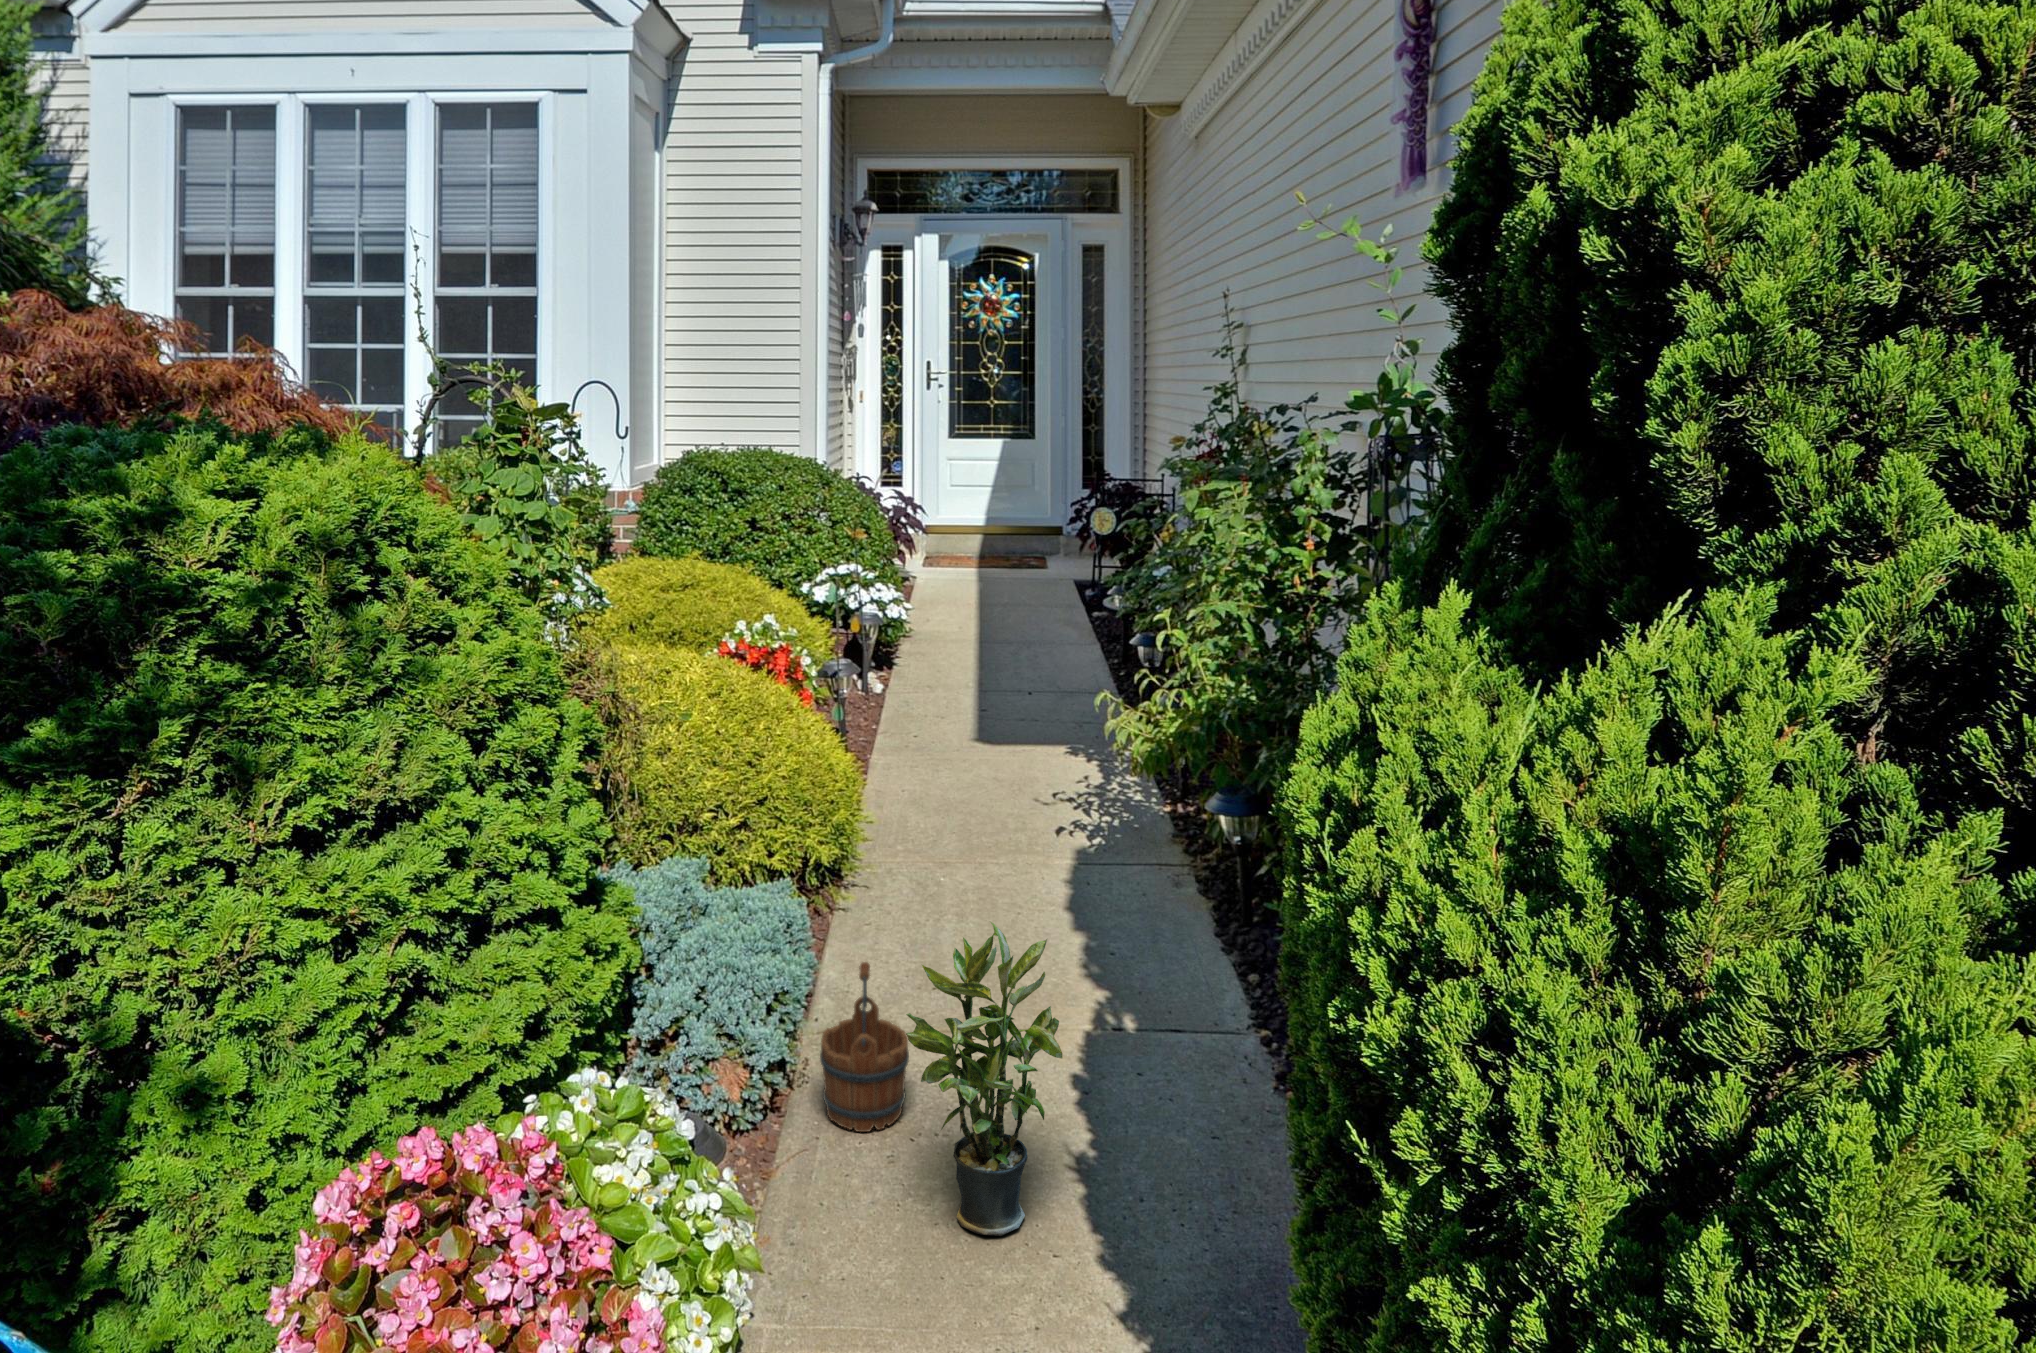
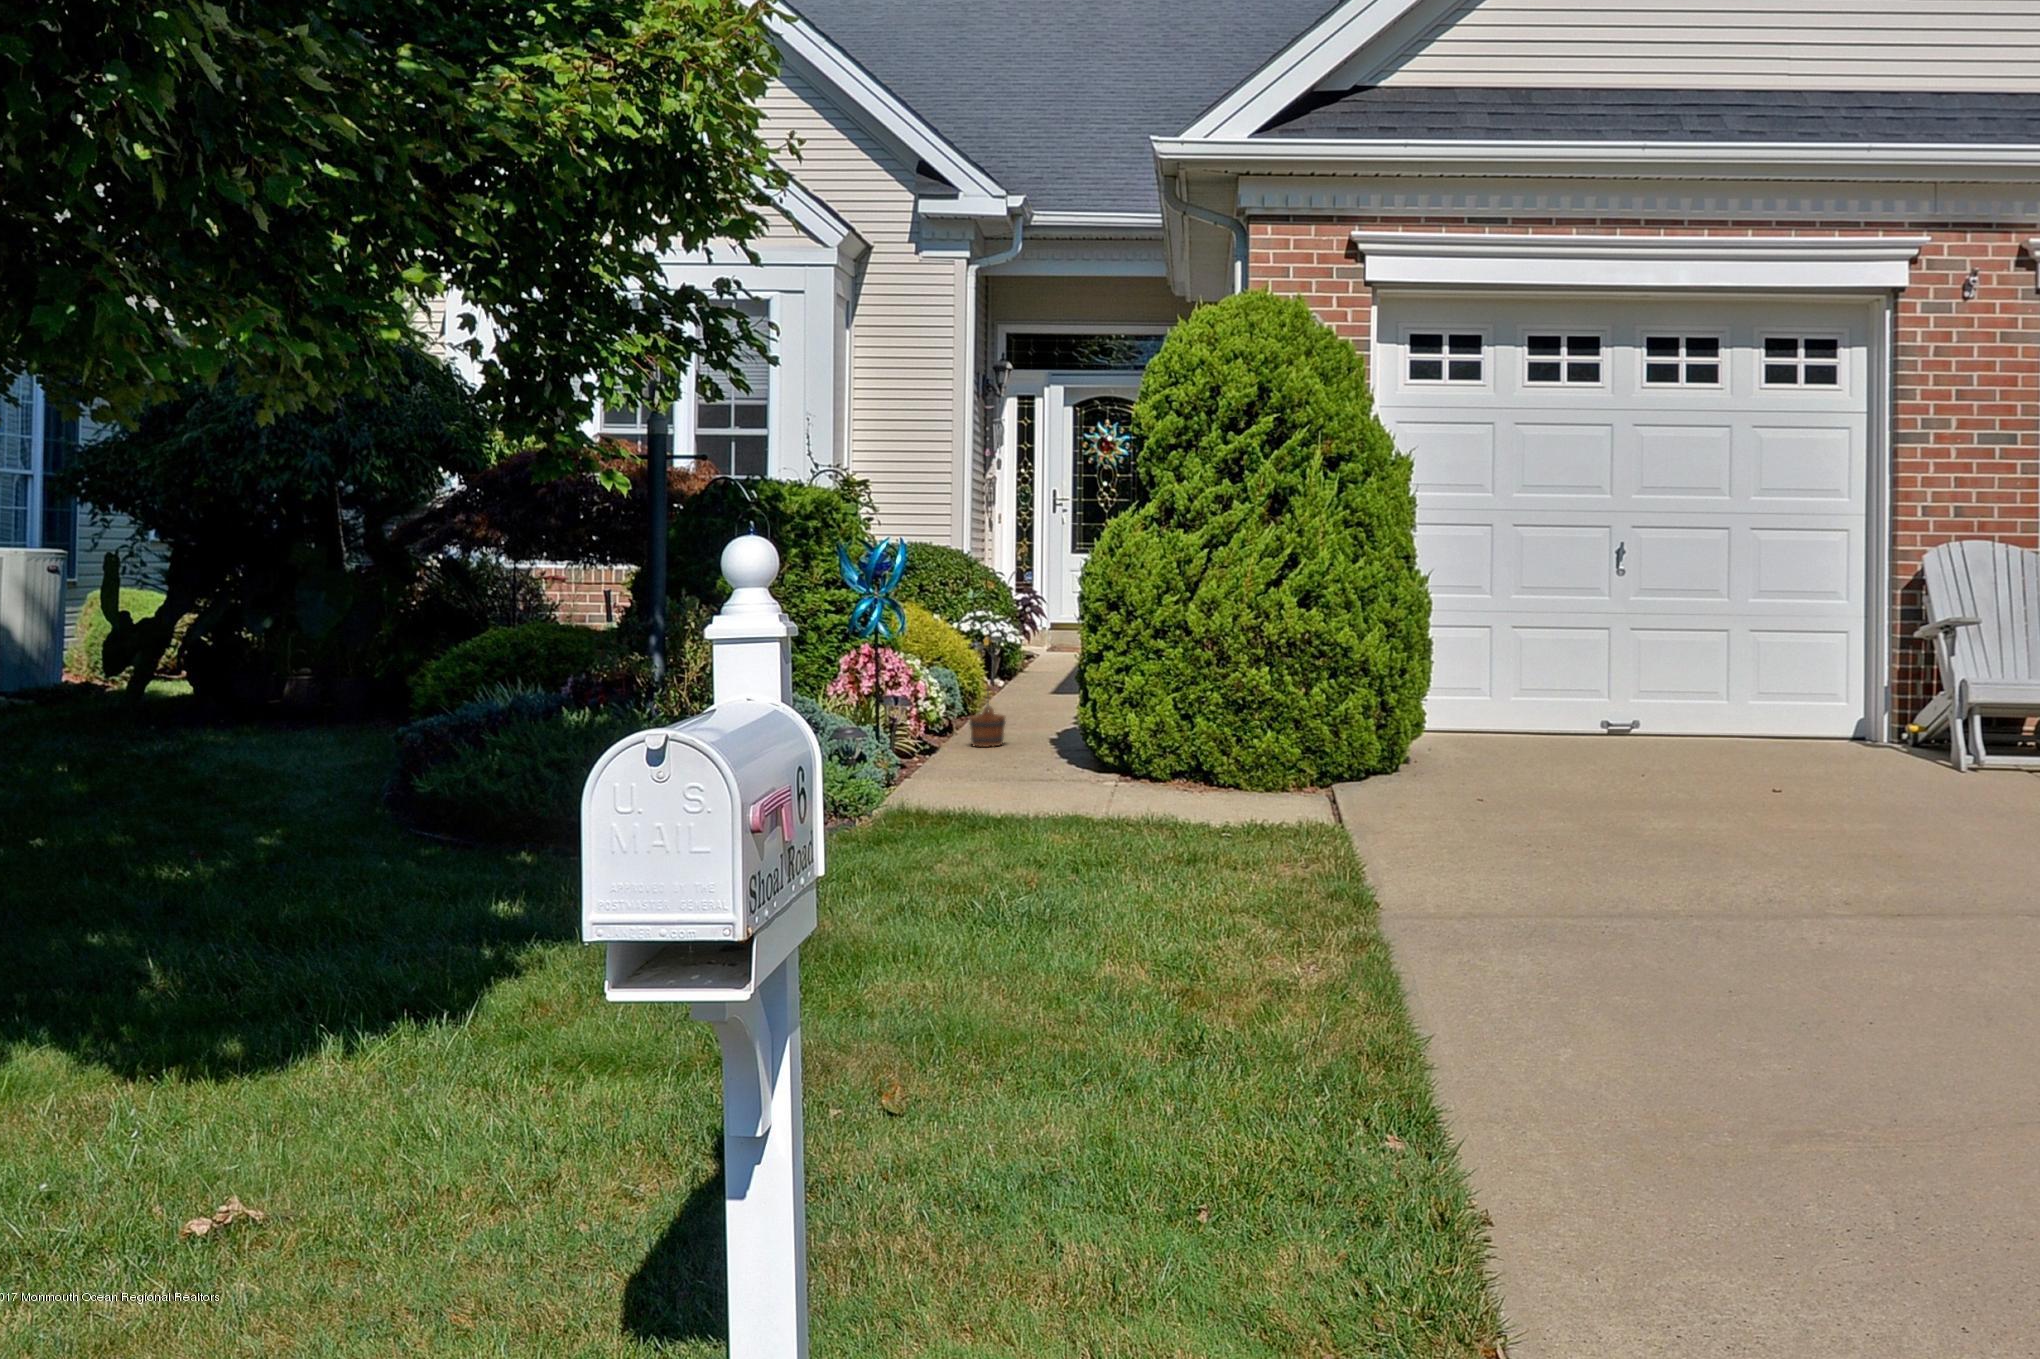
potted plant: present [906,922,1062,1236] -> none [1002,649,1059,754]

